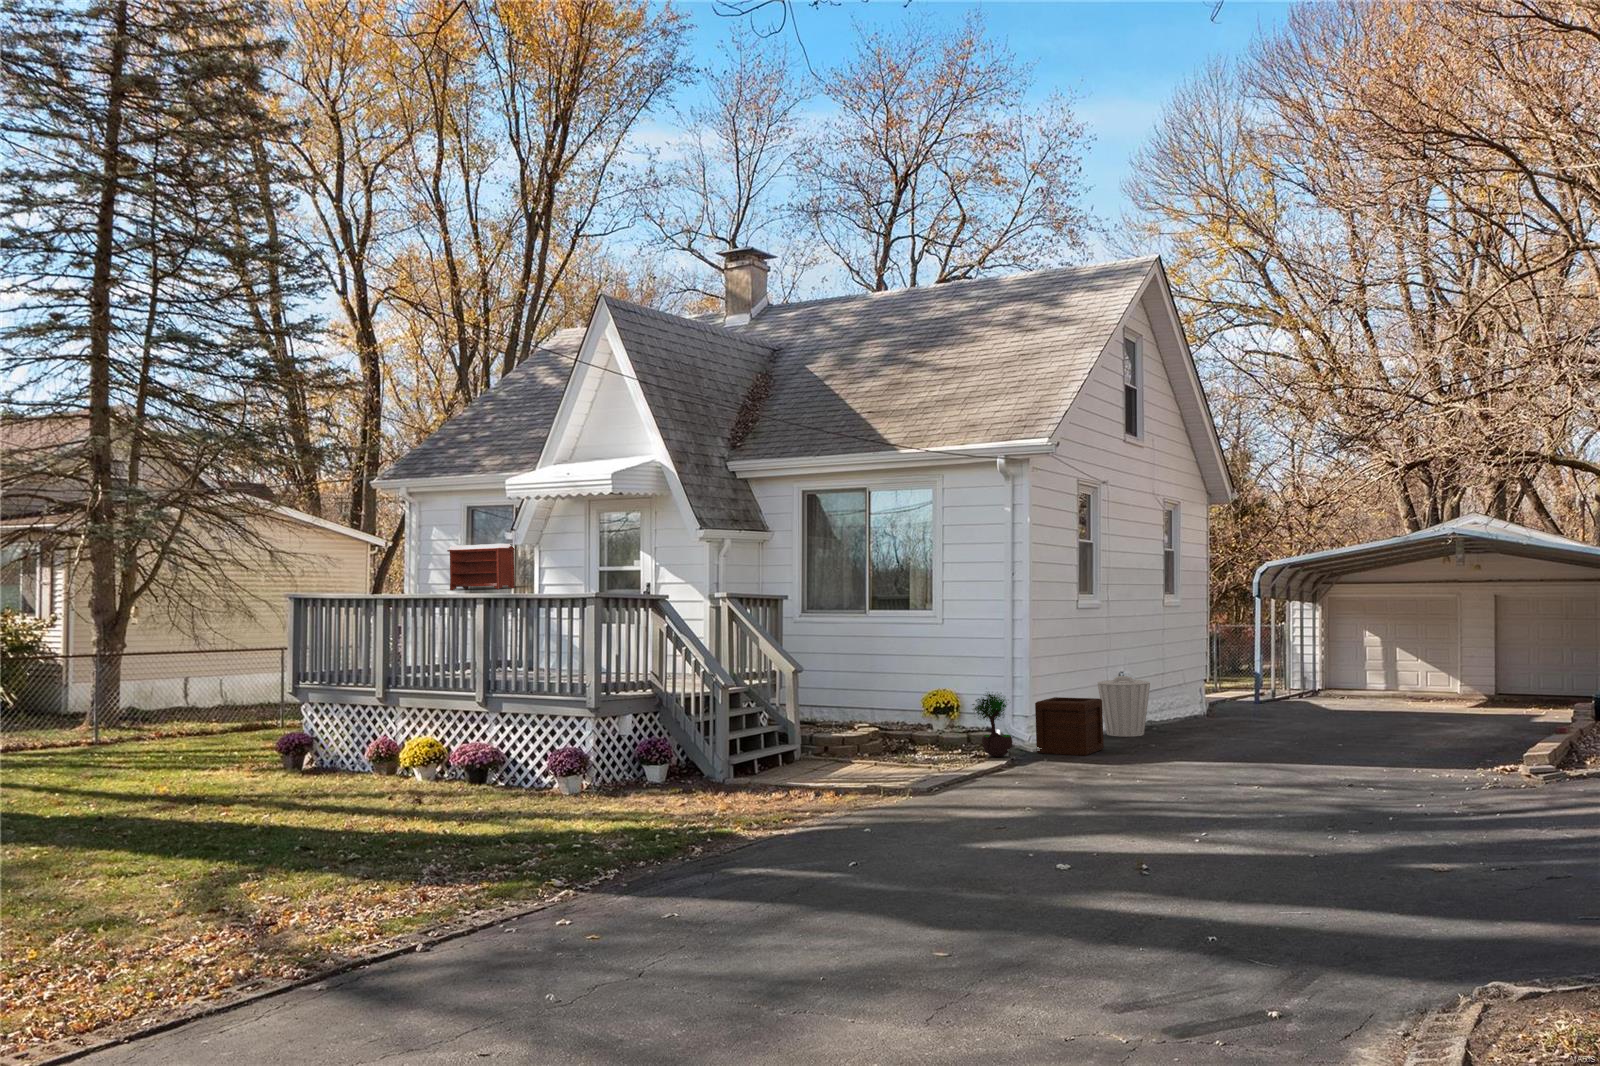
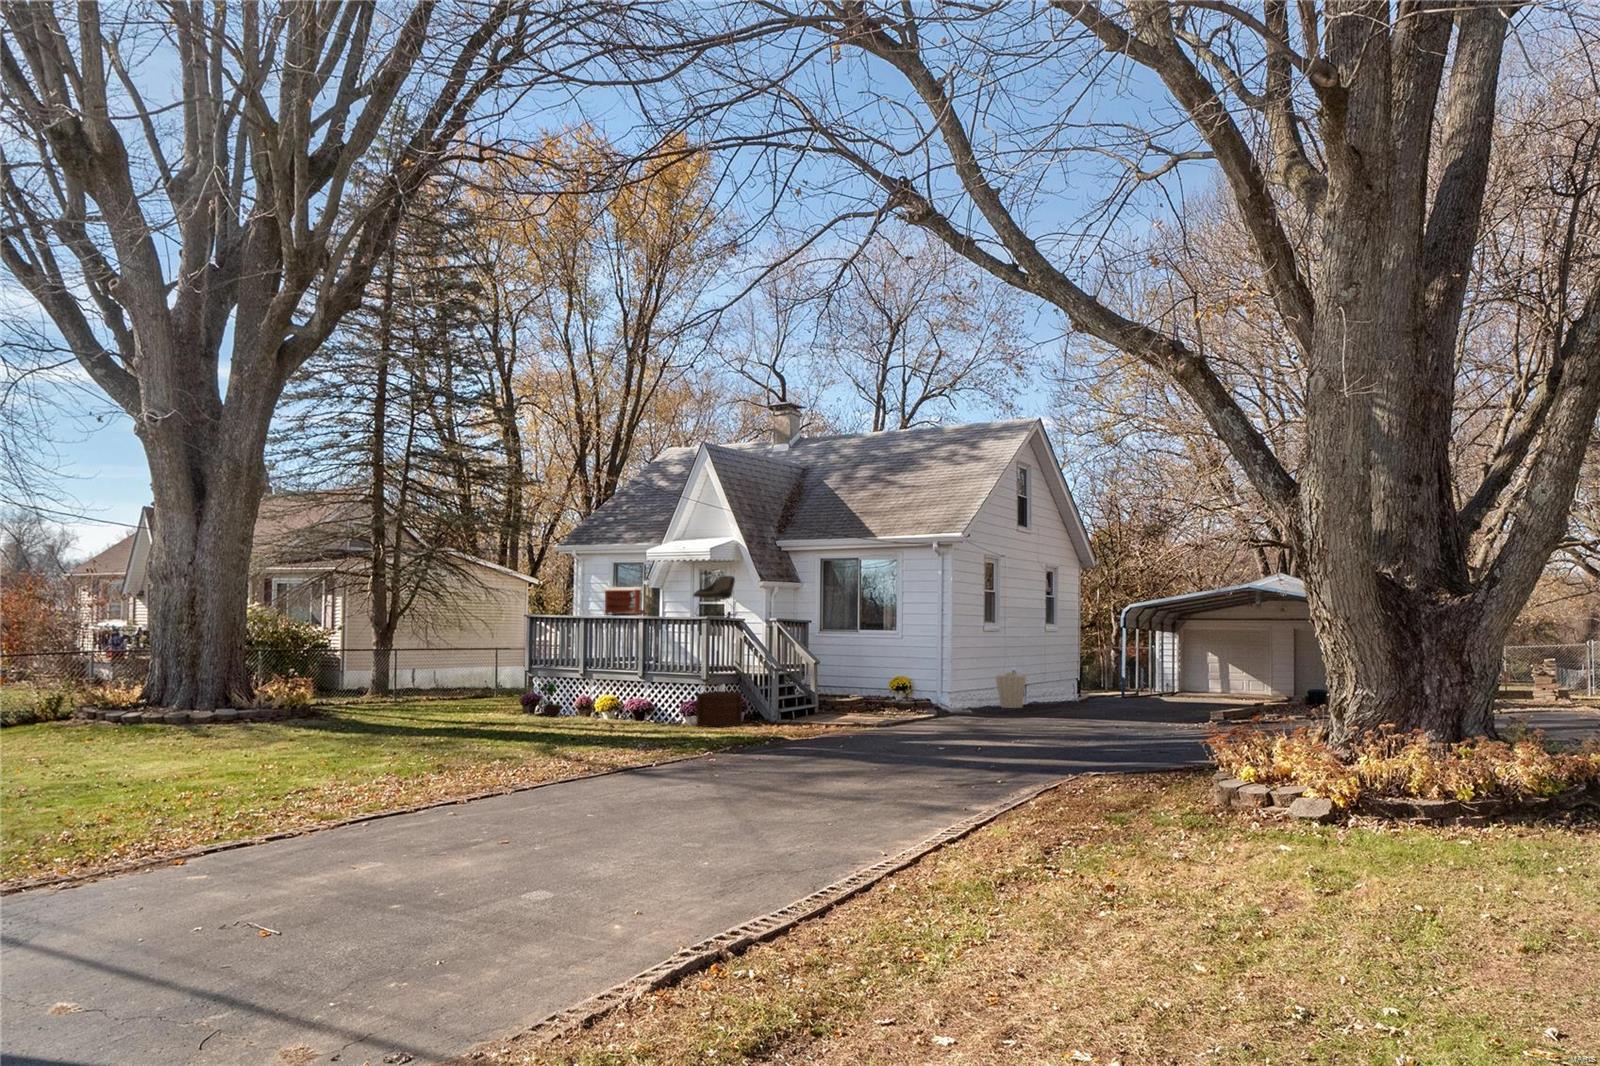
lounge chair: none [583,521,660,589] -> present [693,576,735,615]
potted tree: present [972,693,1012,757] -> present [539,681,561,717]
wooden crate: present [1035,697,1104,756] -> present [696,691,742,728]

